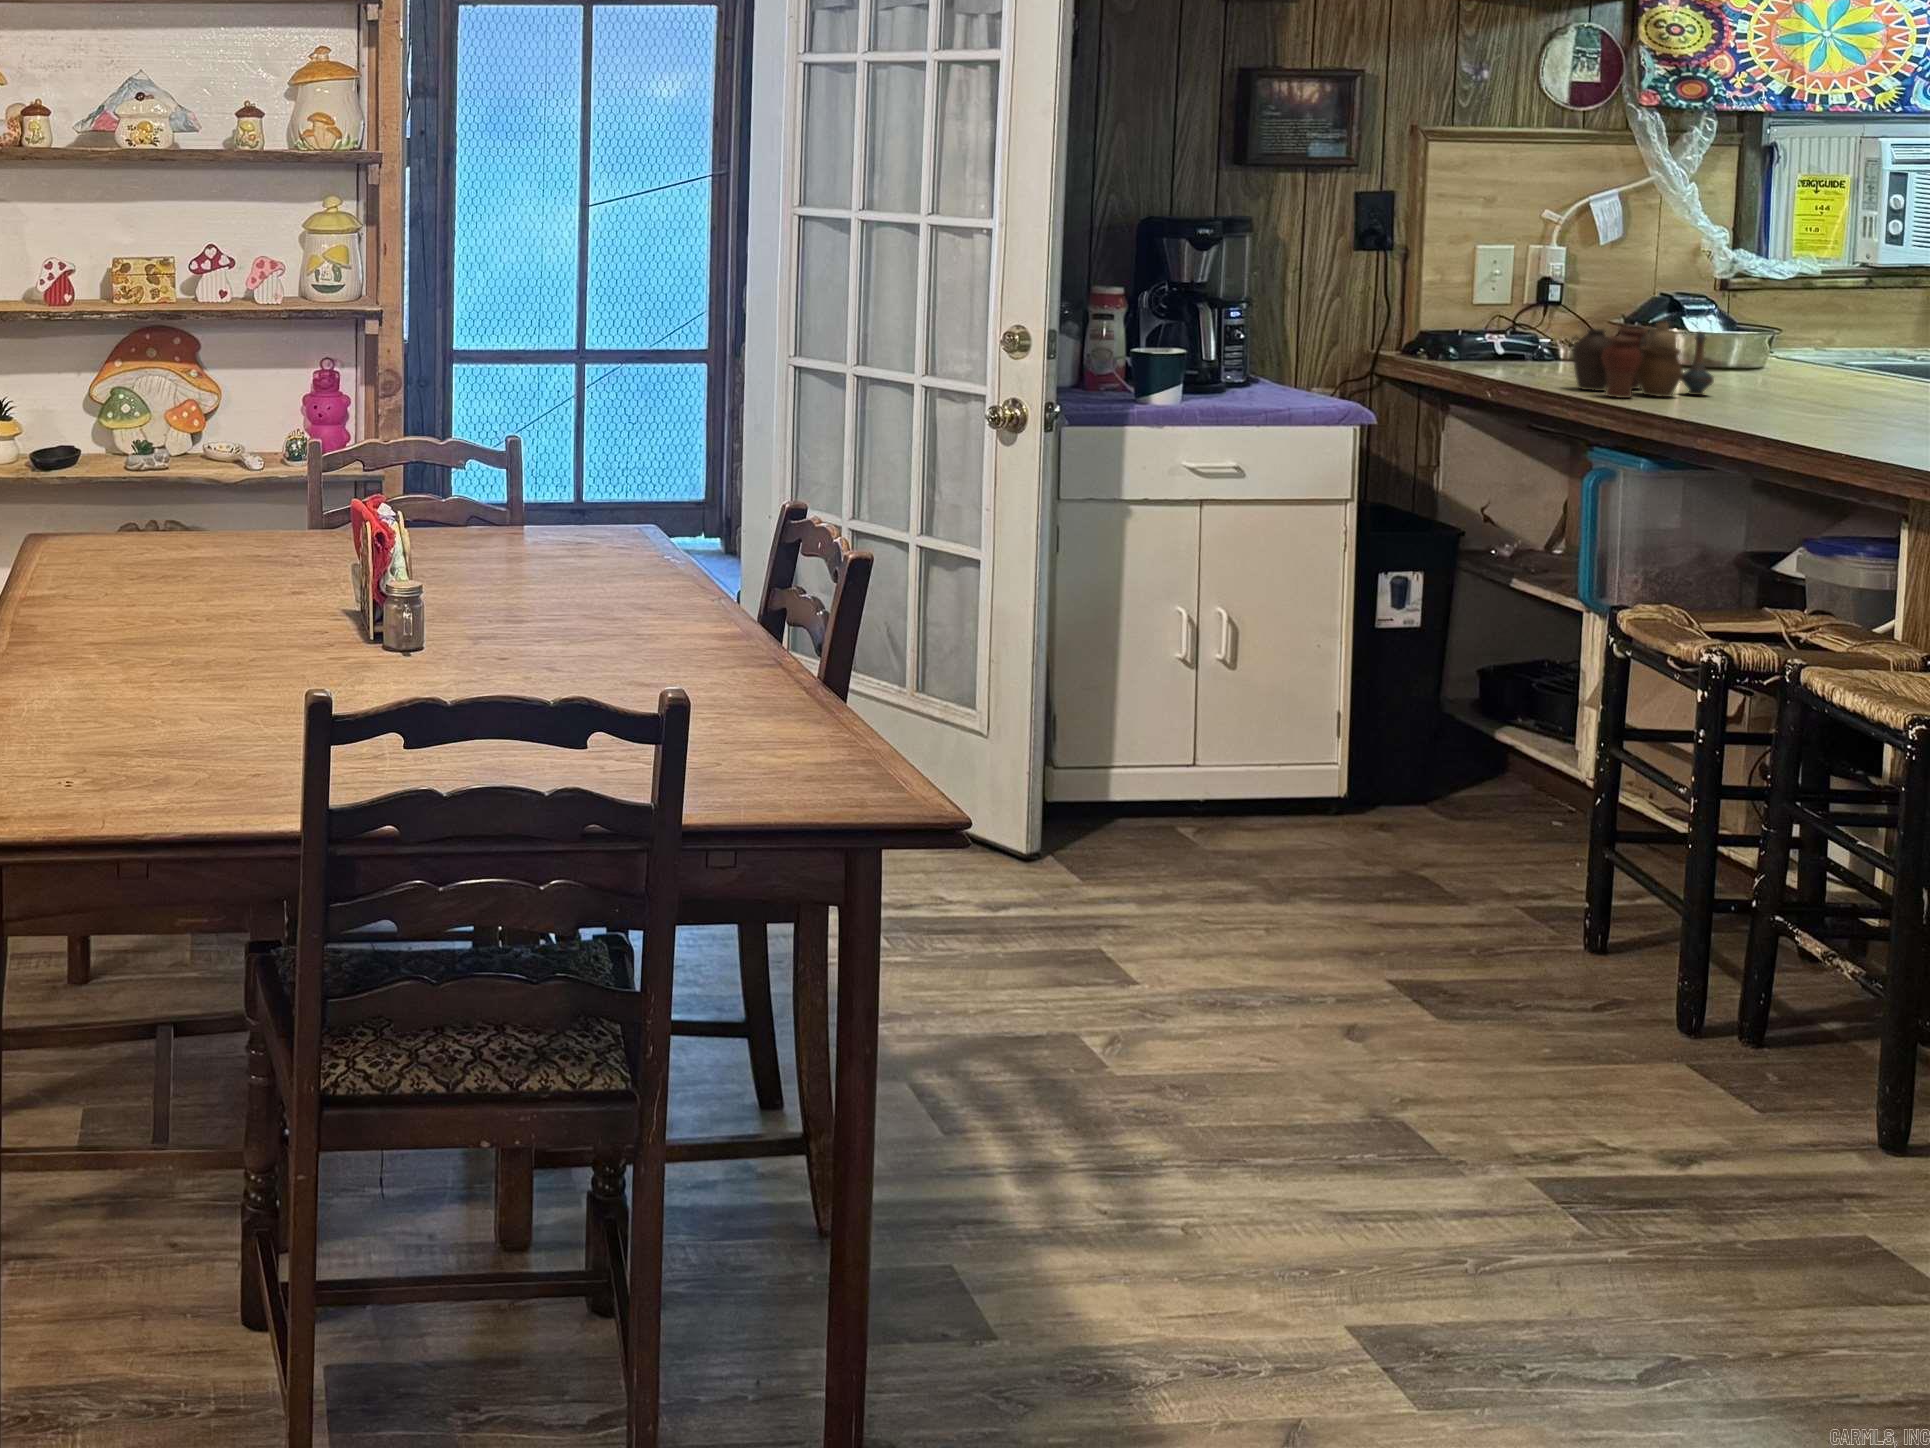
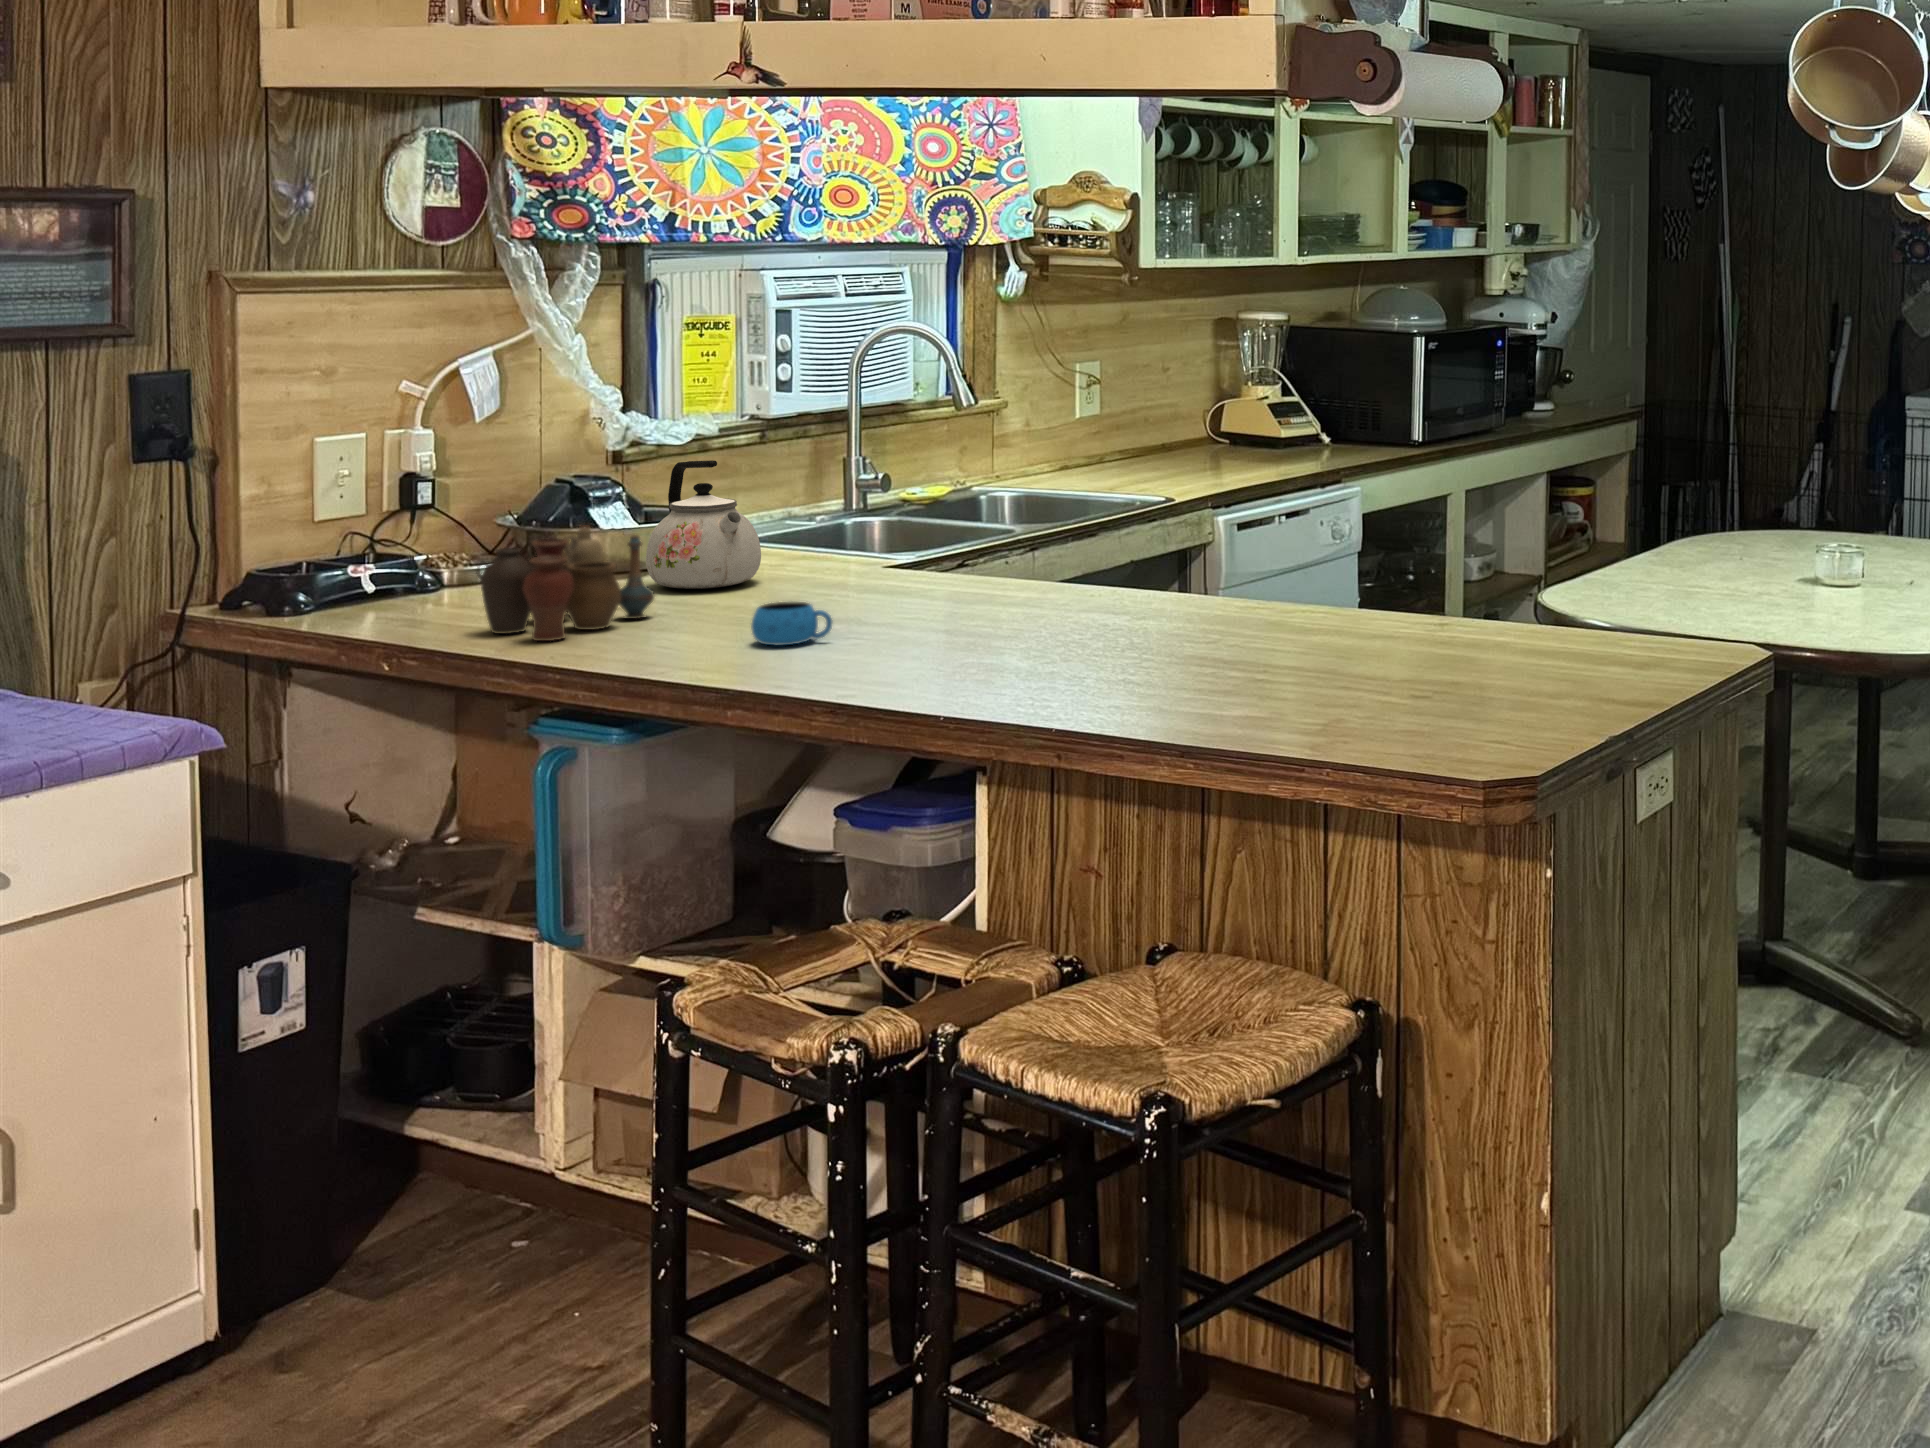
kettle: none [1722,285,1827,387] -> present [646,460,761,589]
mug: none [1781,391,1855,425] -> present [751,602,832,645]

